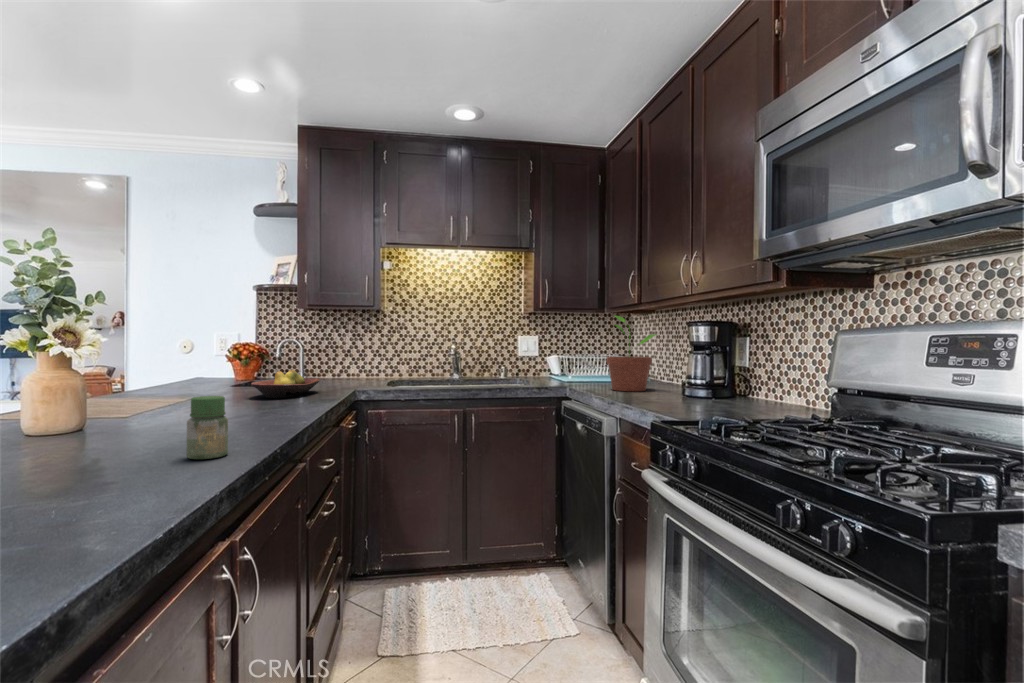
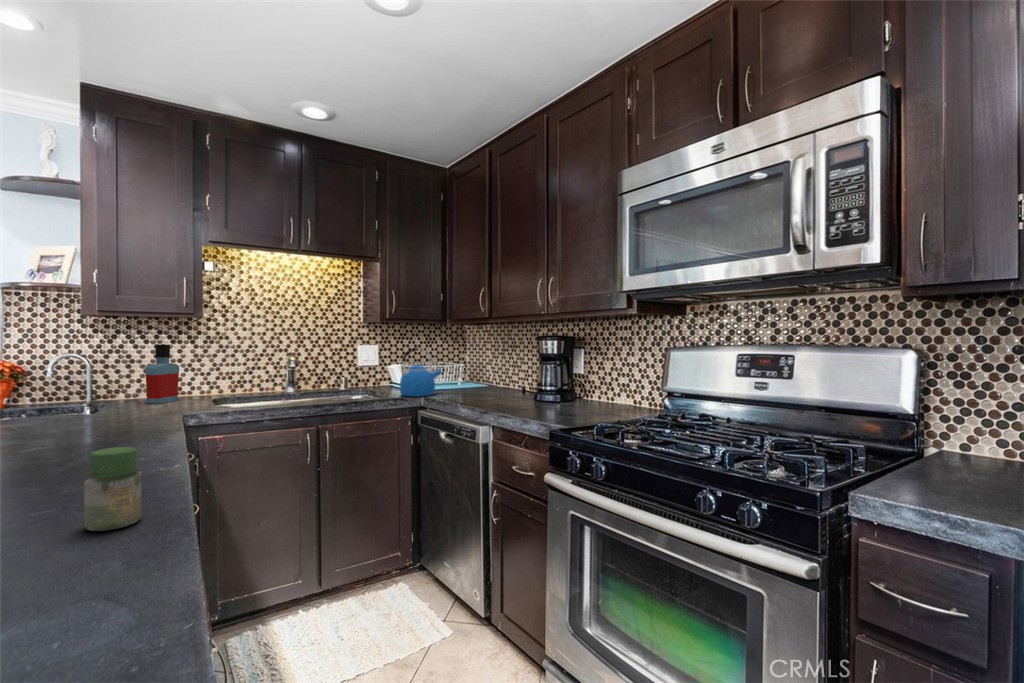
potted plant: present [607,316,656,391] -> none [463,328,510,399]
bottle: none [343,333,369,382] -> present [145,345,179,403]
kettle: none [548,337,591,386] -> present [400,348,442,396]
fruit bowl: present [251,370,320,398] -> none [38,394,134,433]

